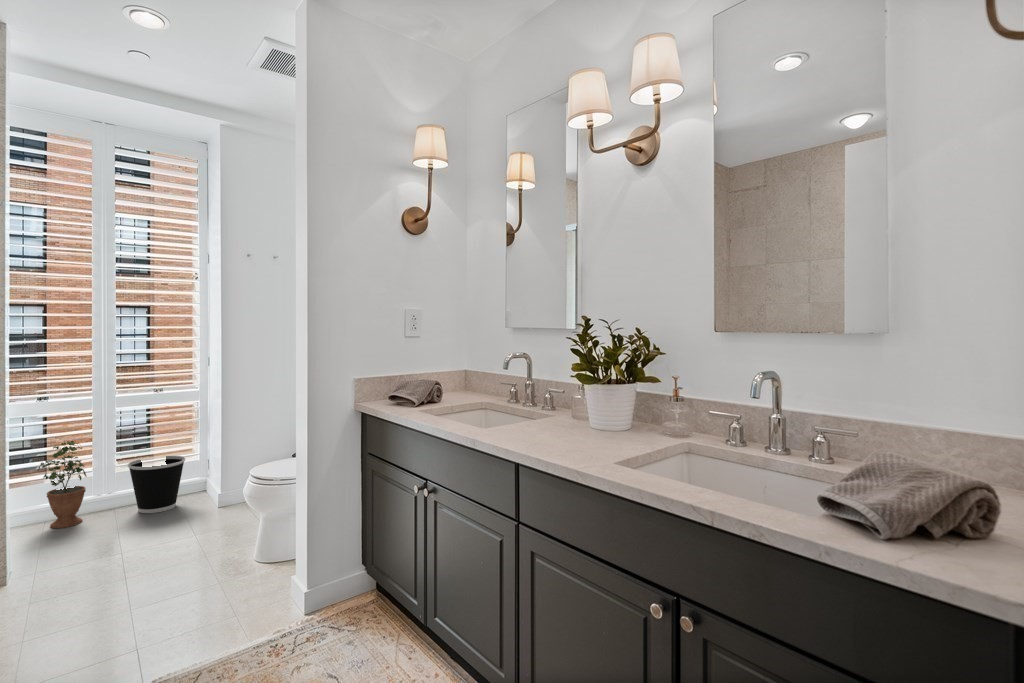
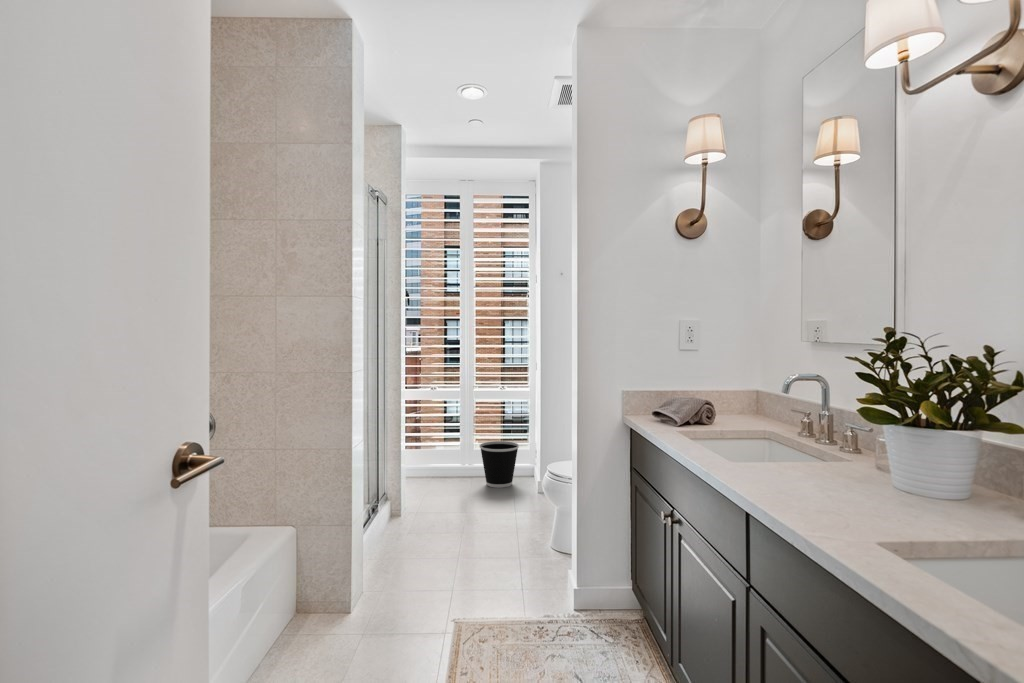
potted plant: present [38,441,87,528] -> none [426,419,454,487]

